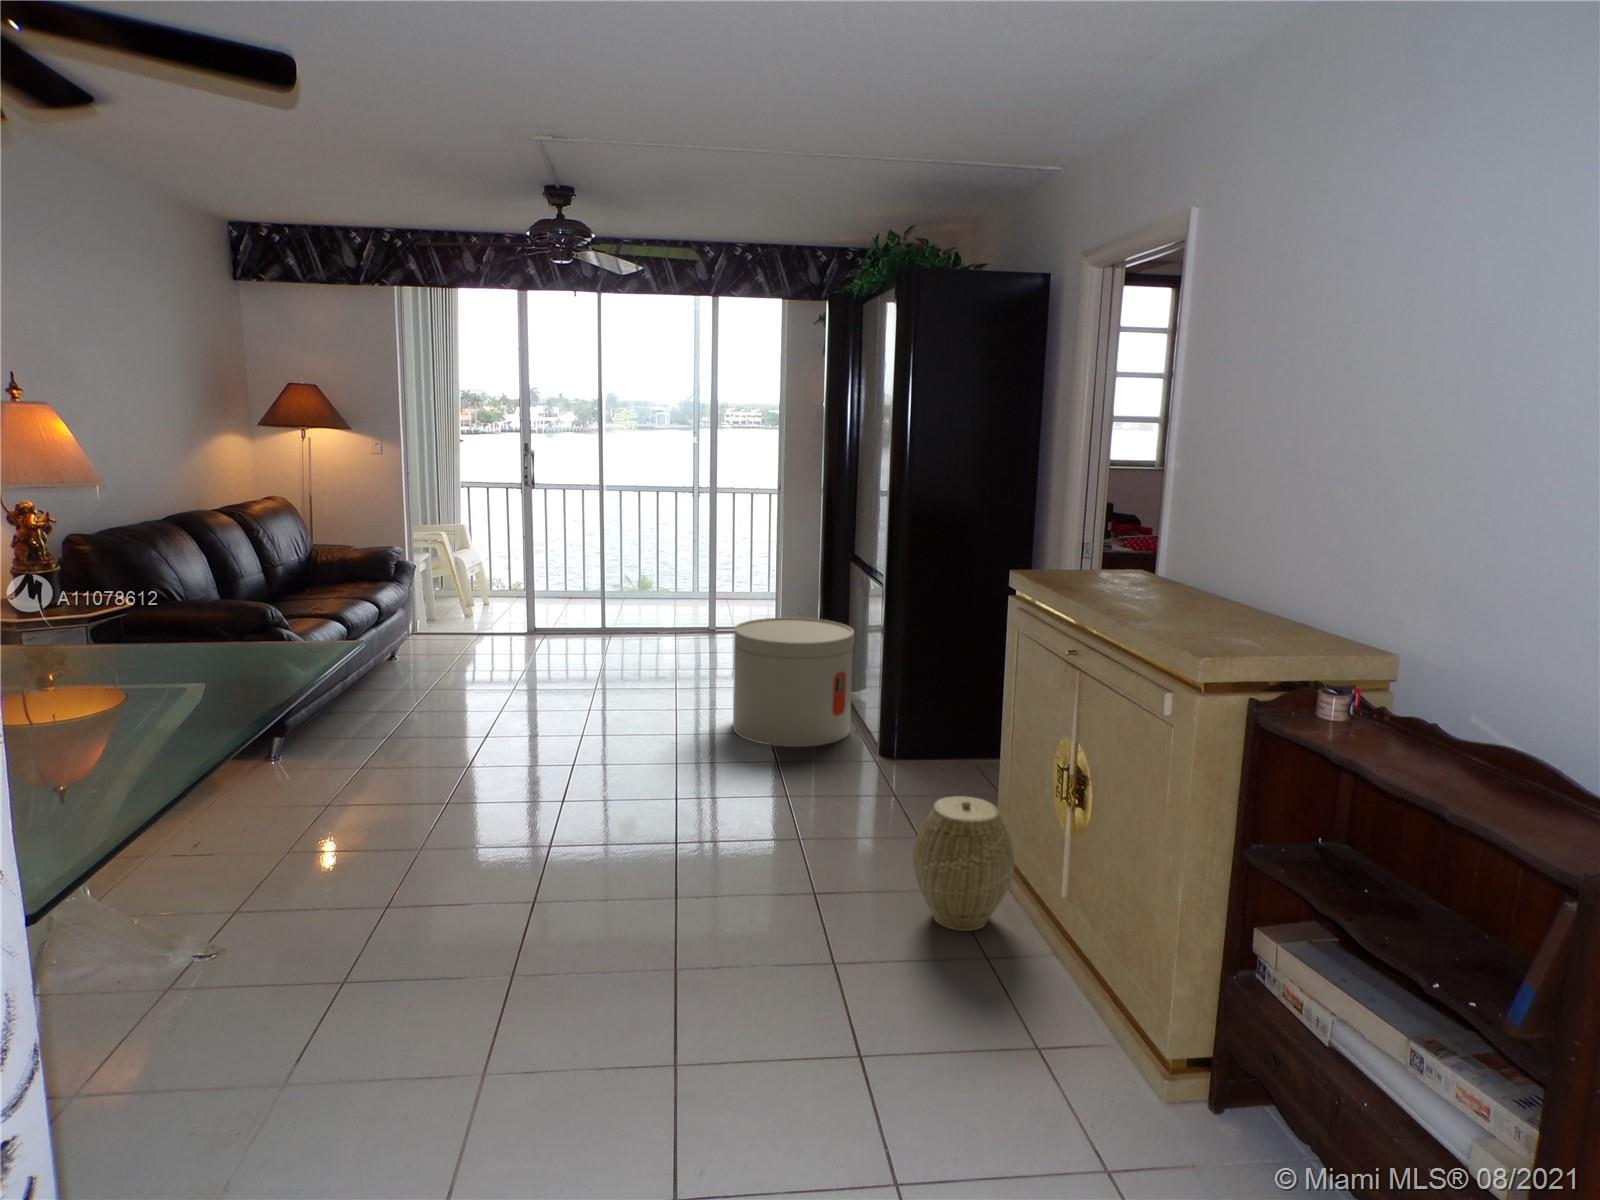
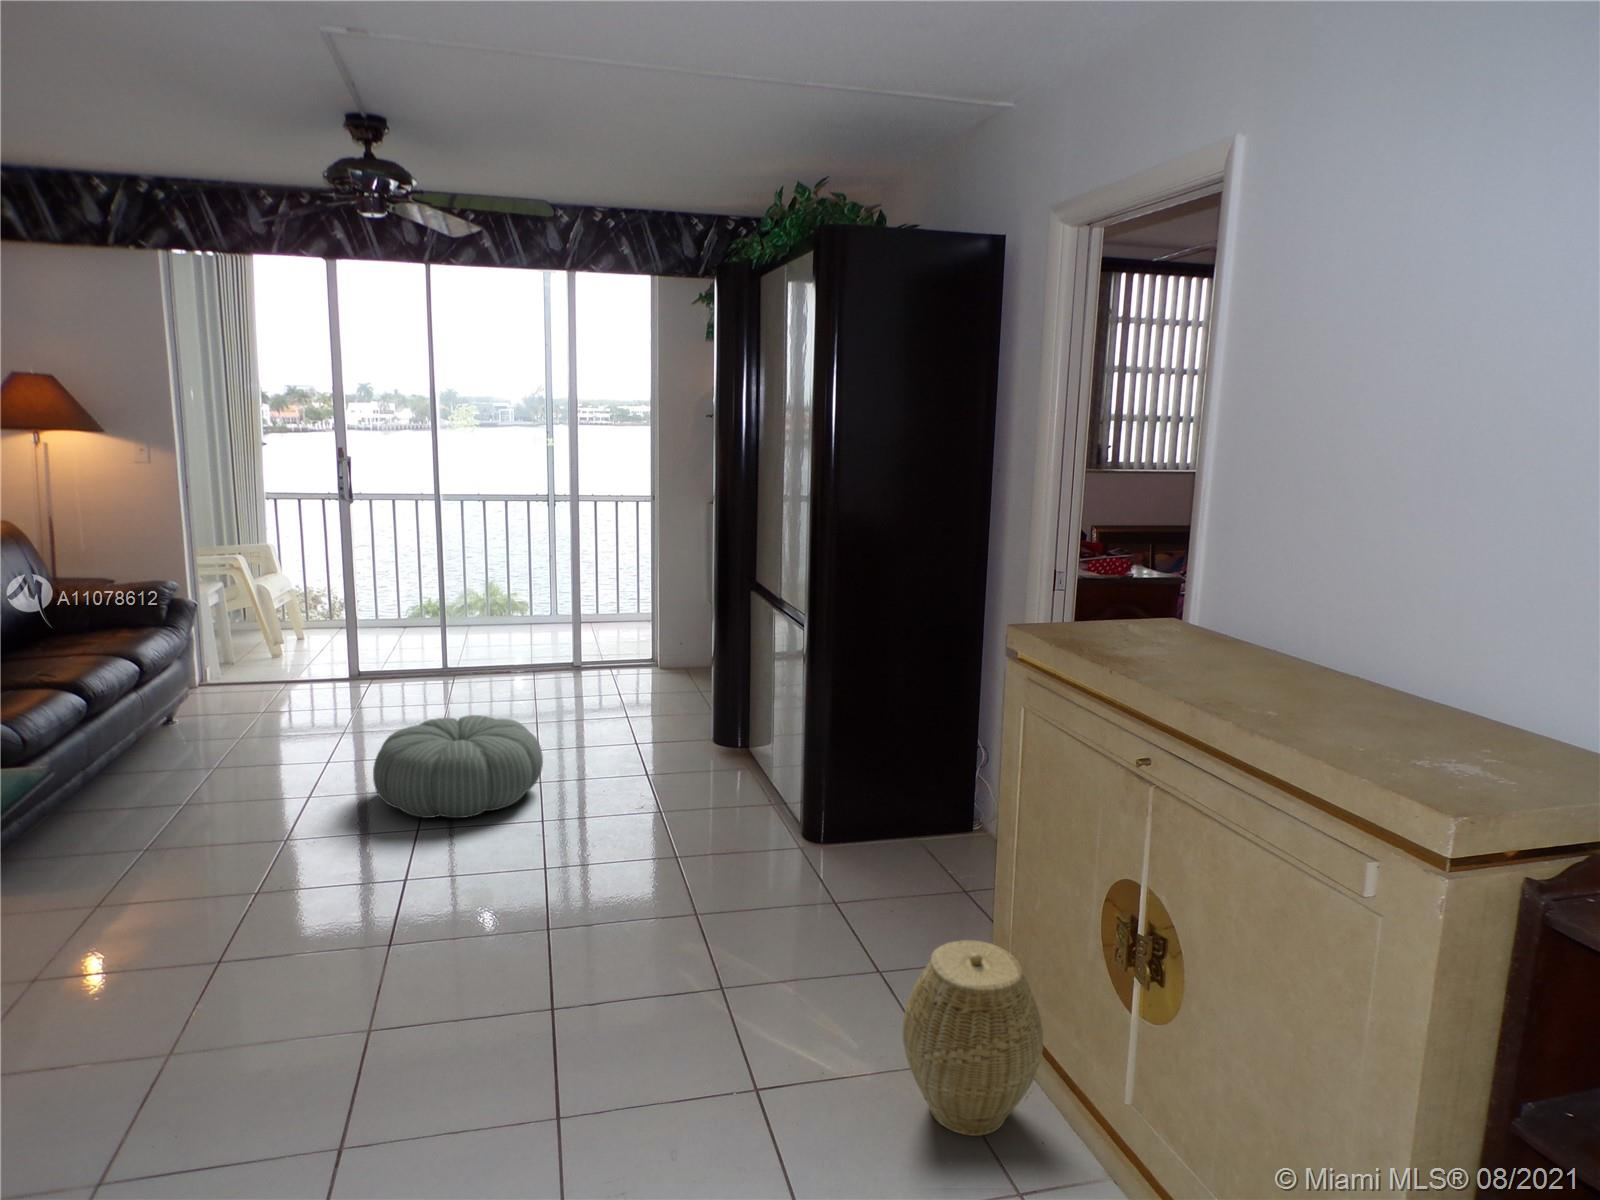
side table: present [733,618,854,747] -> none [616,660,765,828]
pouf: none [548,656,676,730] -> present [373,715,543,818]

